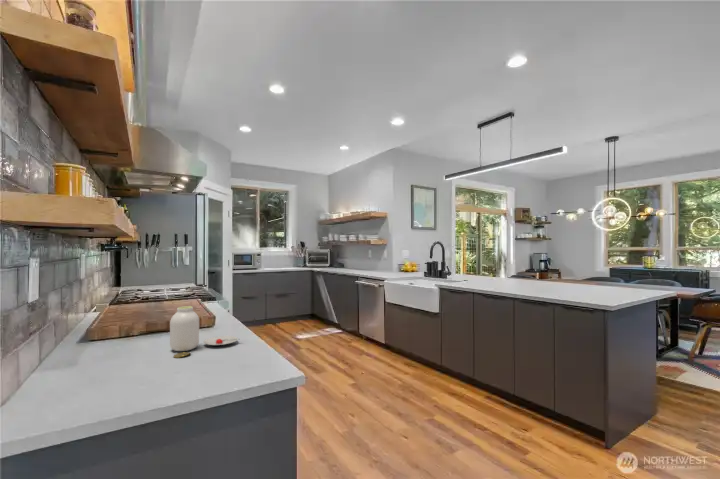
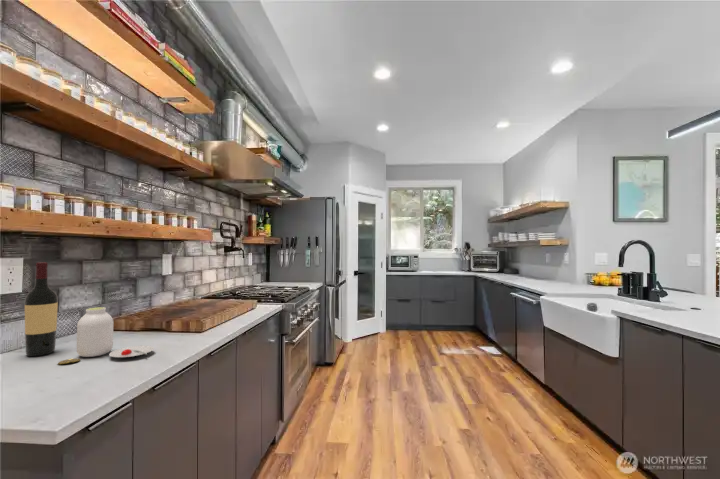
wine bottle: none [111,267,140,361] -> present [25,262,58,356]

